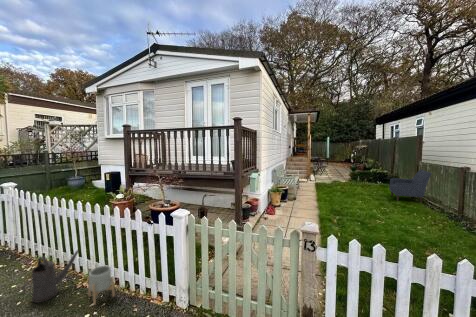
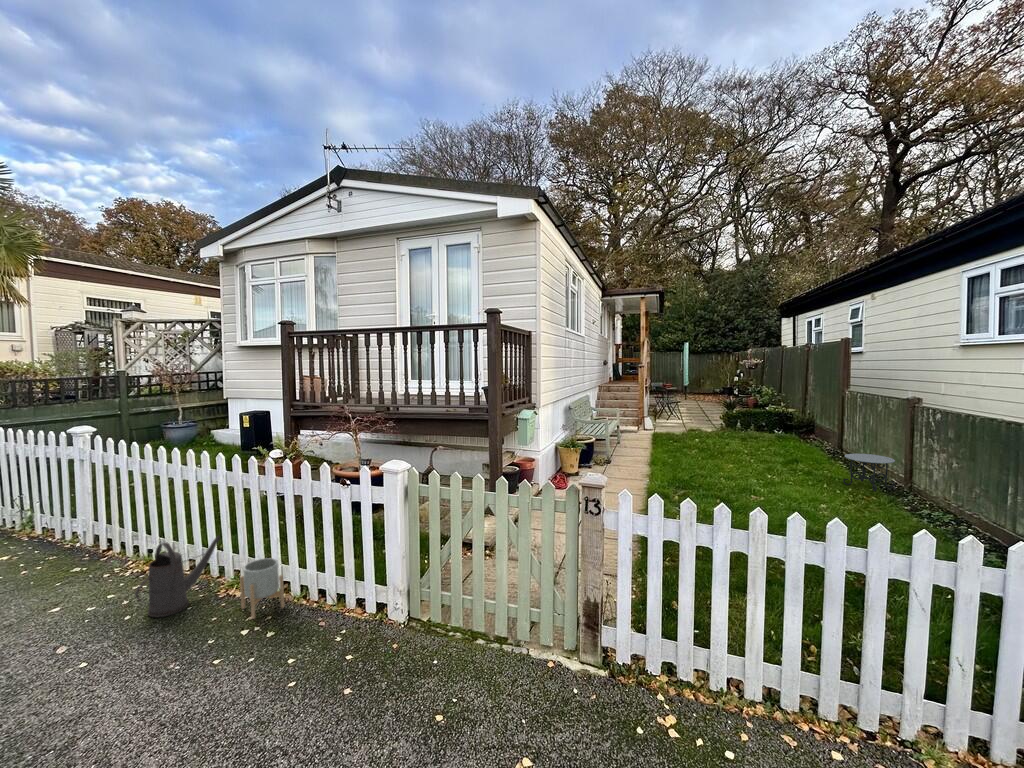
chair: present [389,169,432,203] -> none [790,405,865,468]
side table: none [424,196,454,217] -> present [843,454,895,491]

